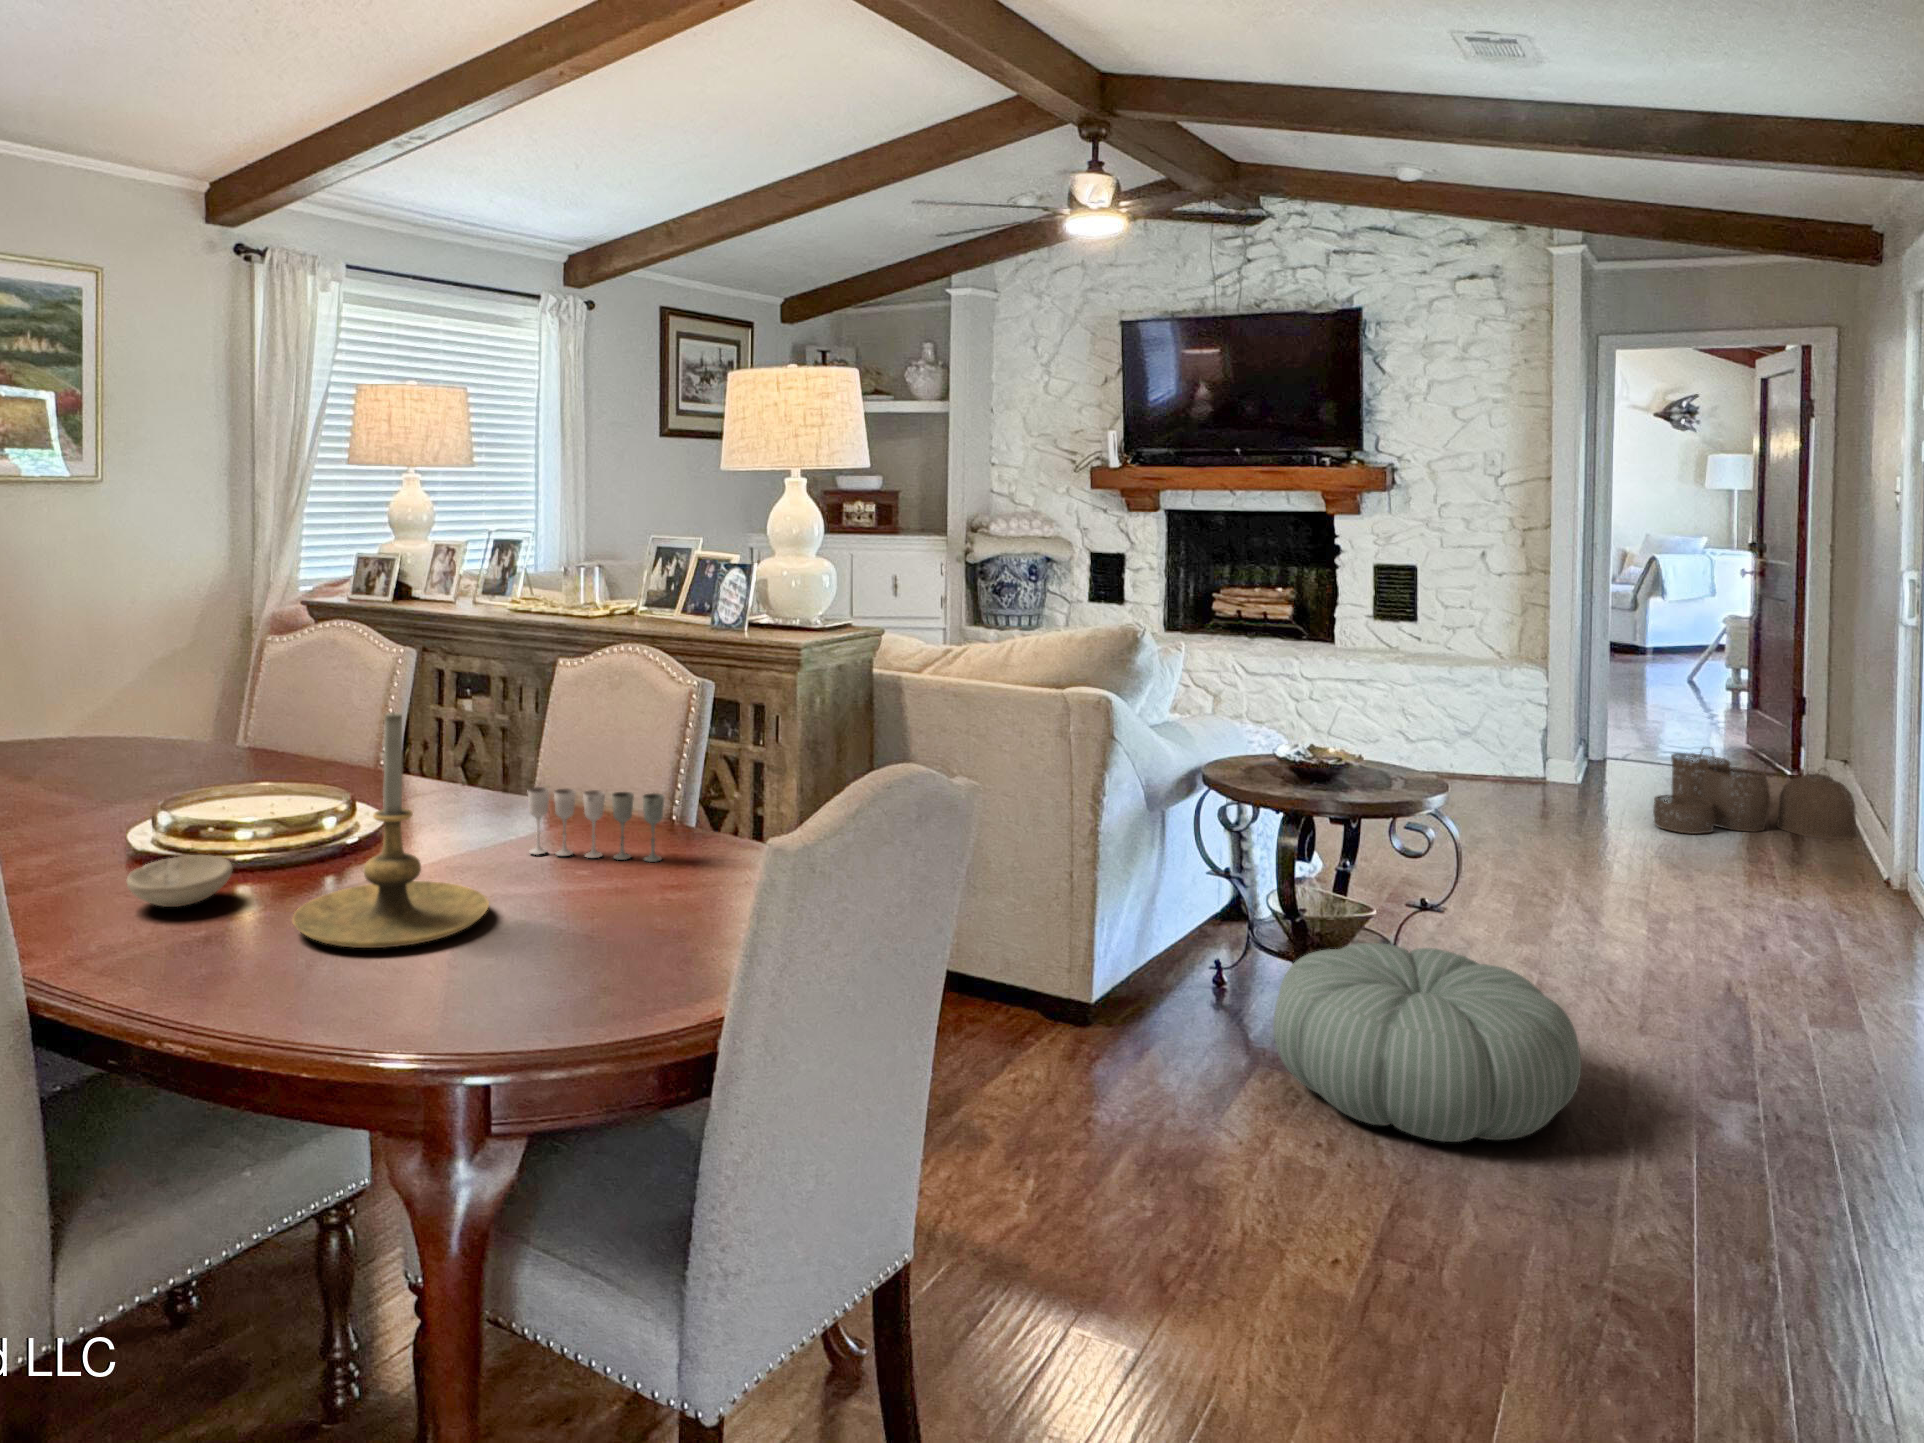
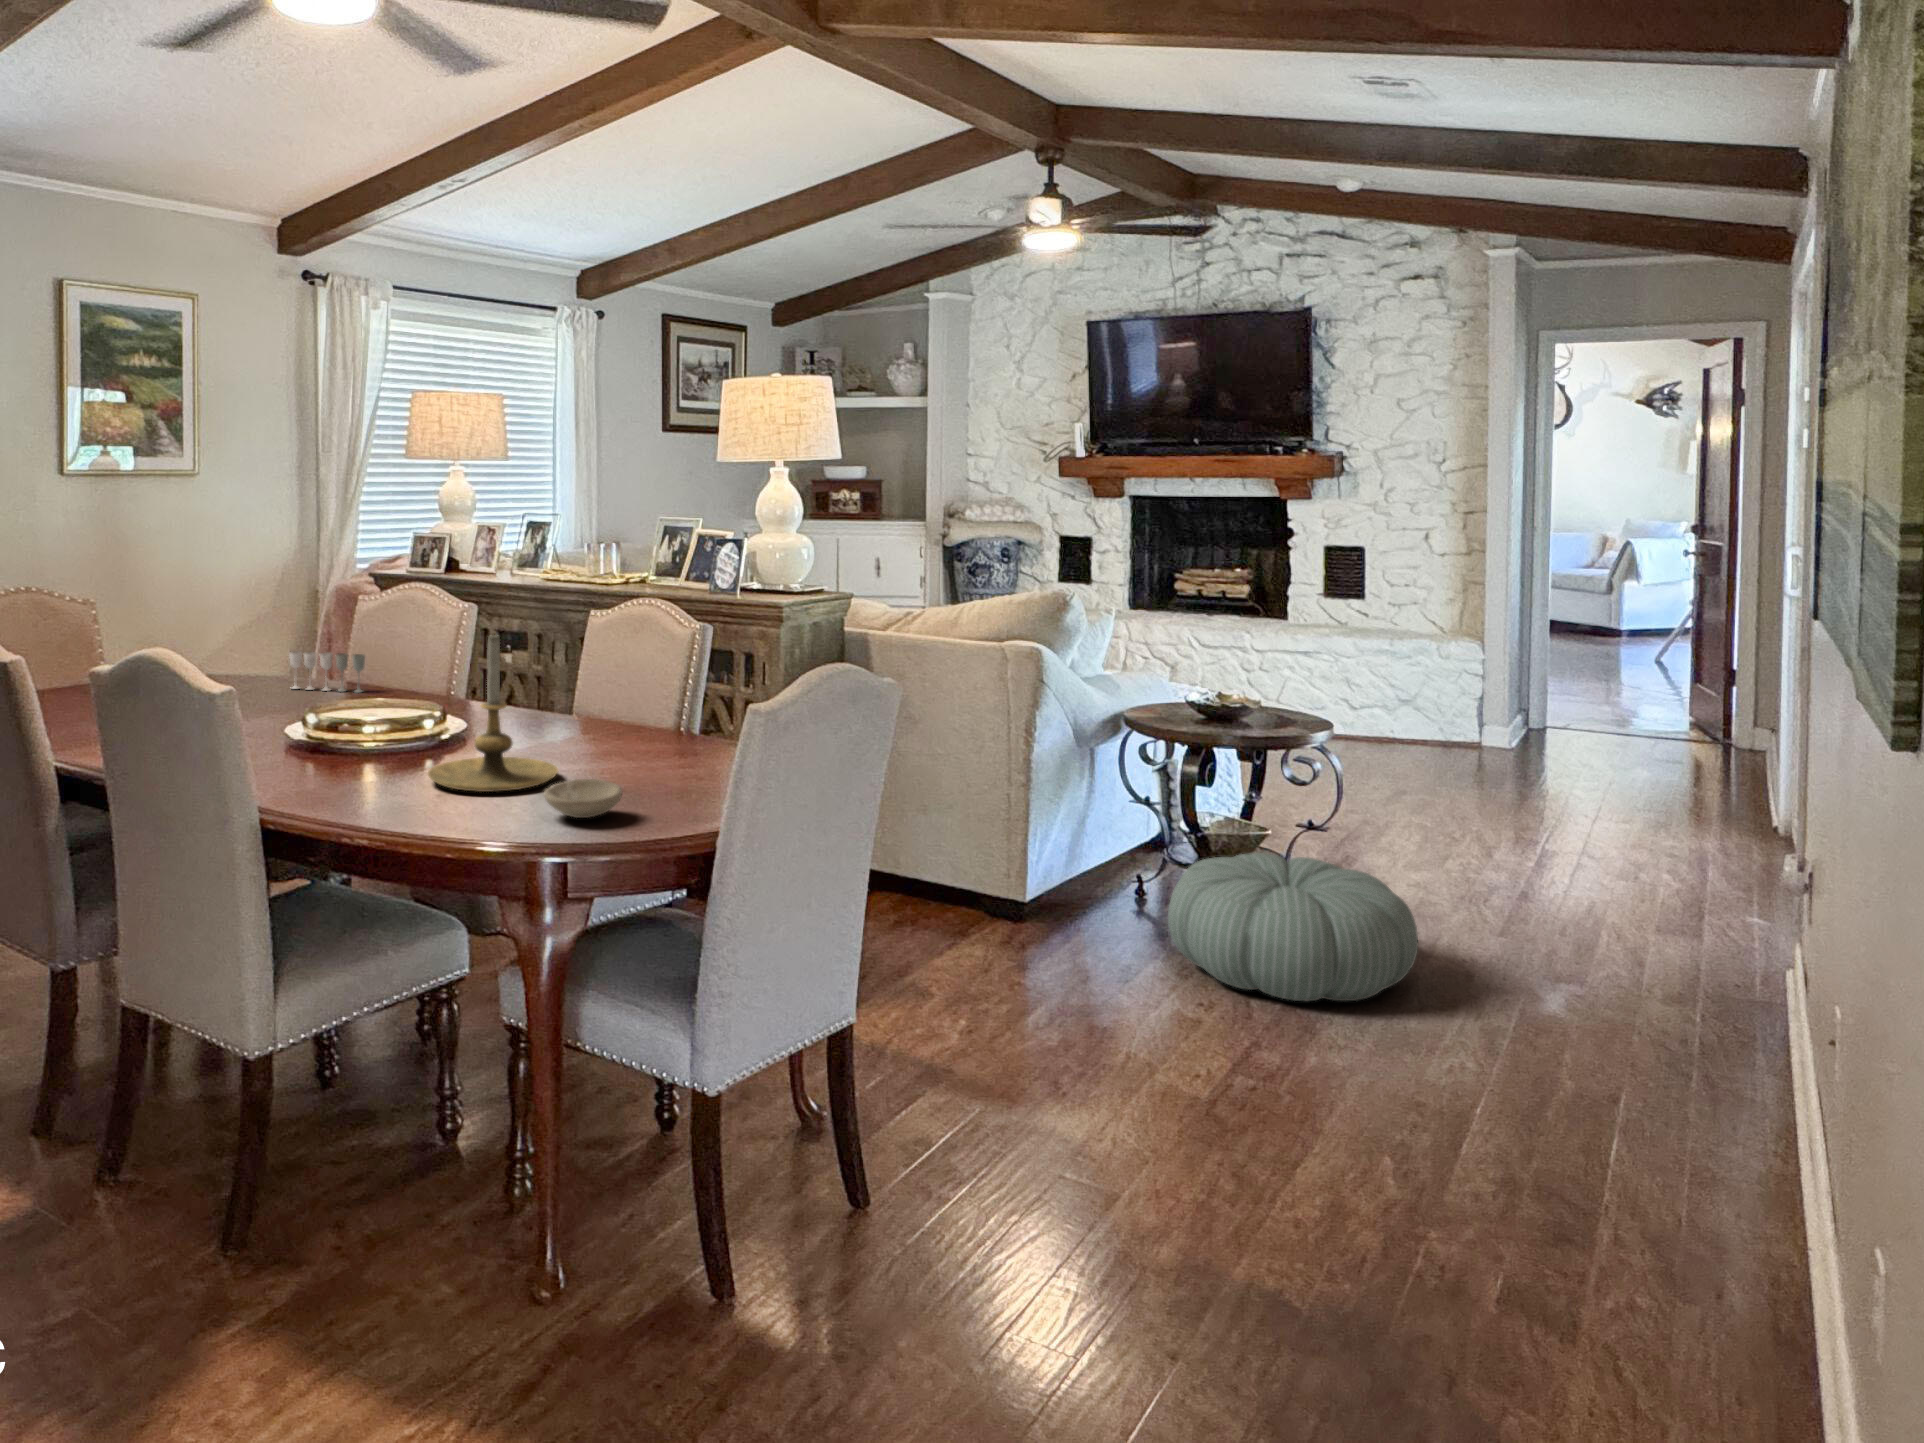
woven basket: present [1653,748,1856,839] -> none [1571,714,1764,798]
wine glass: present [528,787,664,862] -> present [289,651,365,693]
bowl: present [127,855,233,907] -> present [544,779,622,818]

